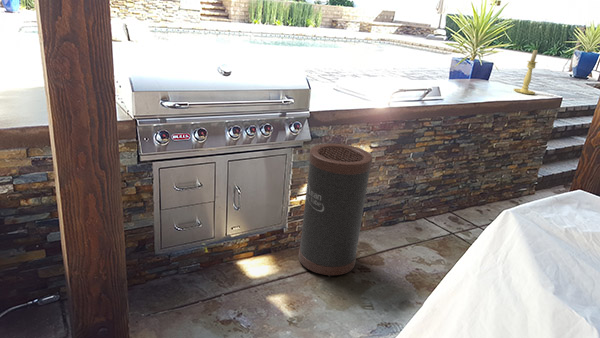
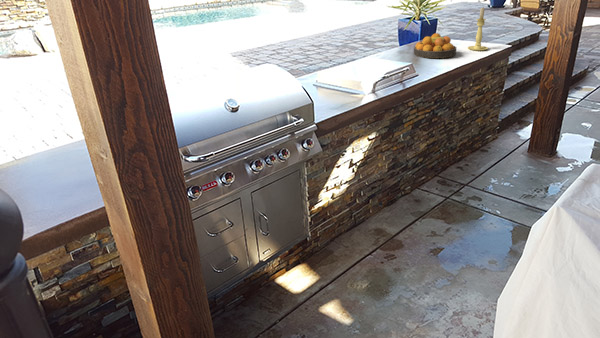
fruit bowl: none [453,67,498,92] -> present [414,33,456,58]
trash can: present [299,143,372,277] -> none [324,146,385,273]

